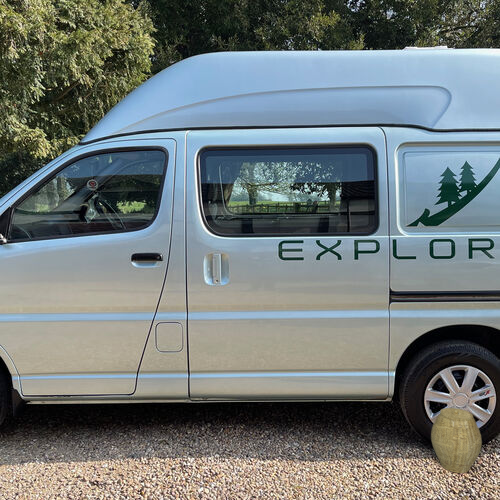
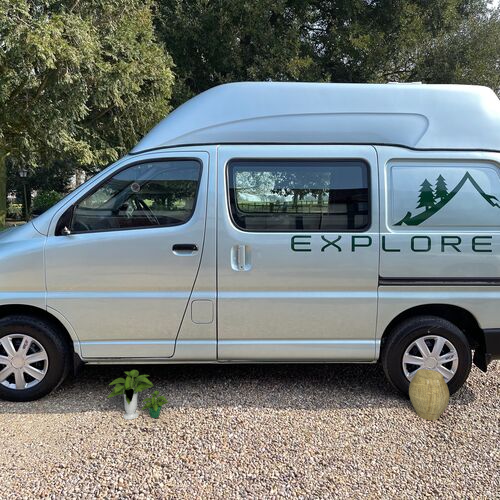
potted plant: none [49,411,127,473] -> present [107,370,168,420]

